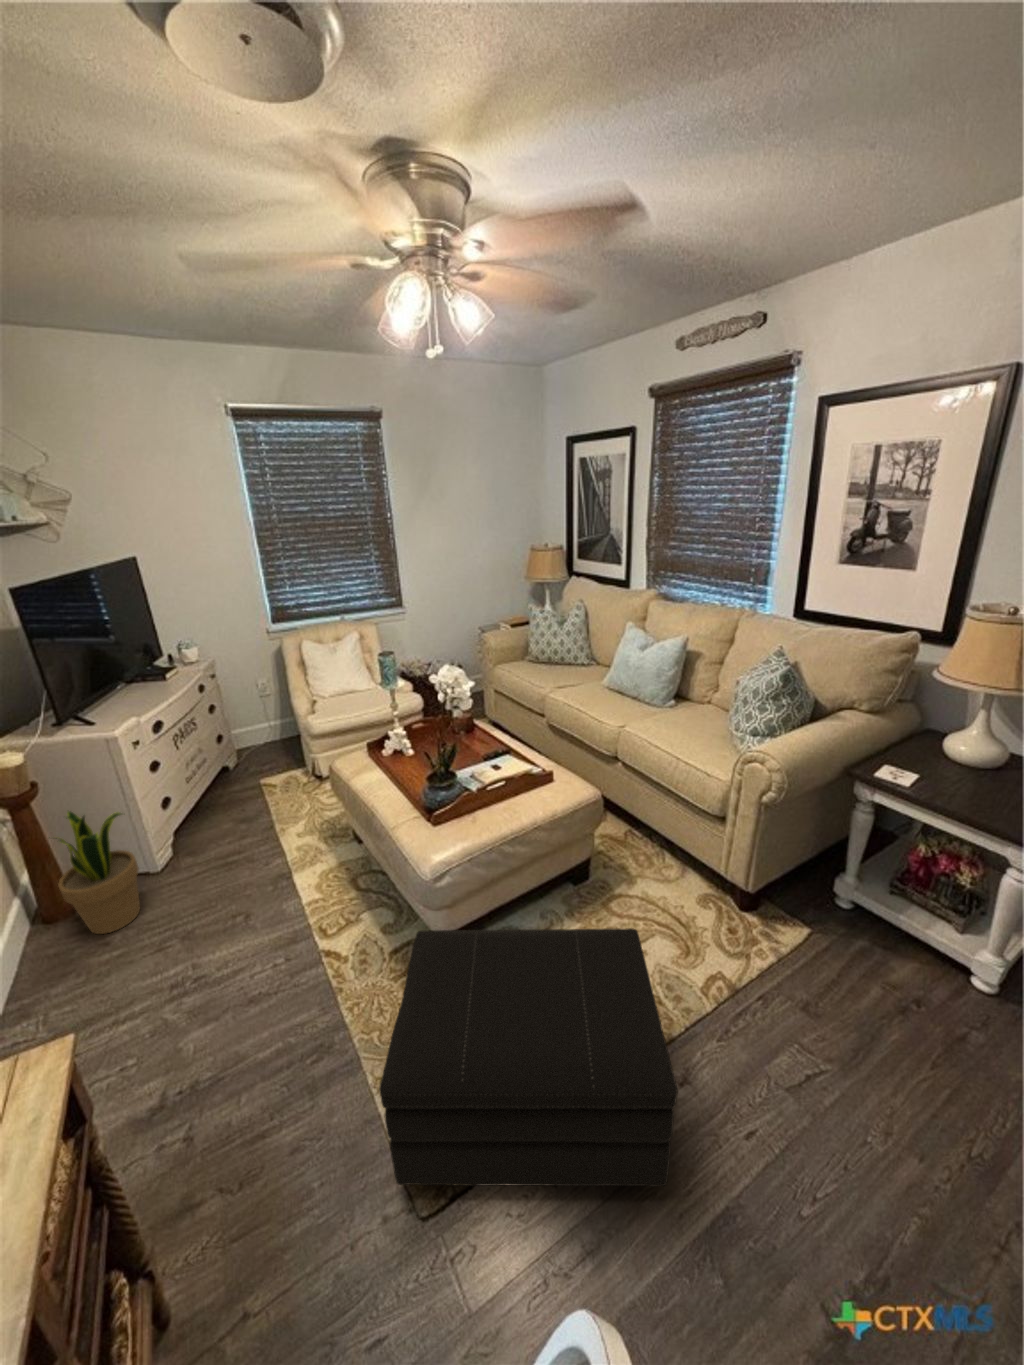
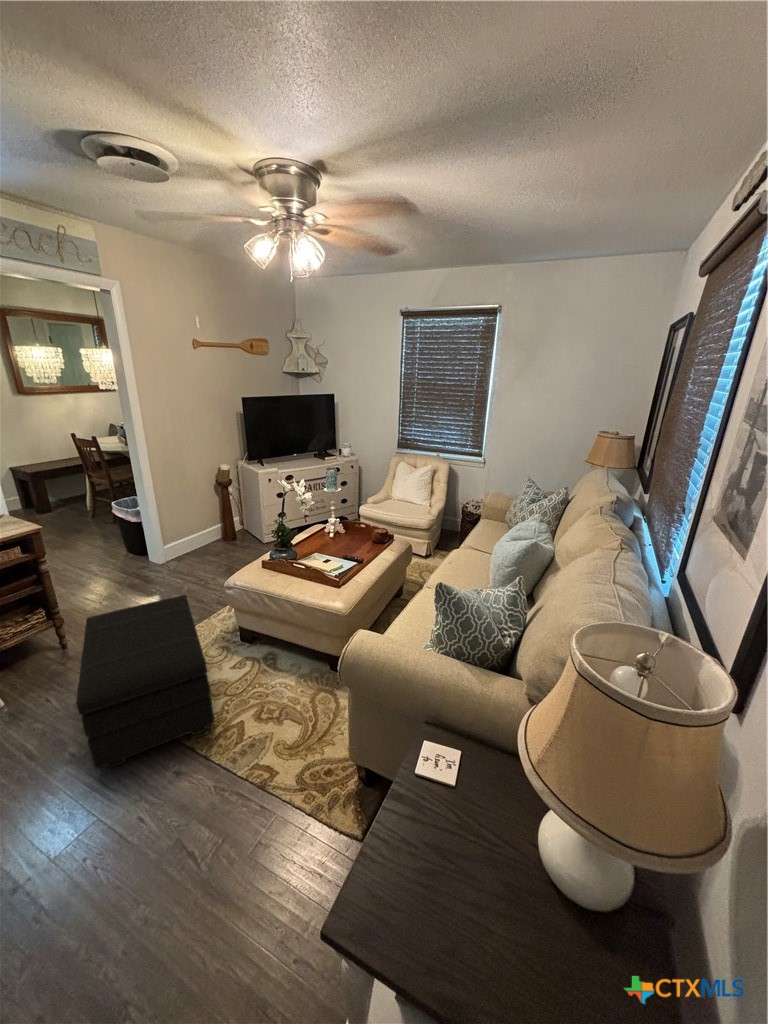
potted plant: present [58,811,140,934] -> none [209,496,242,553]

